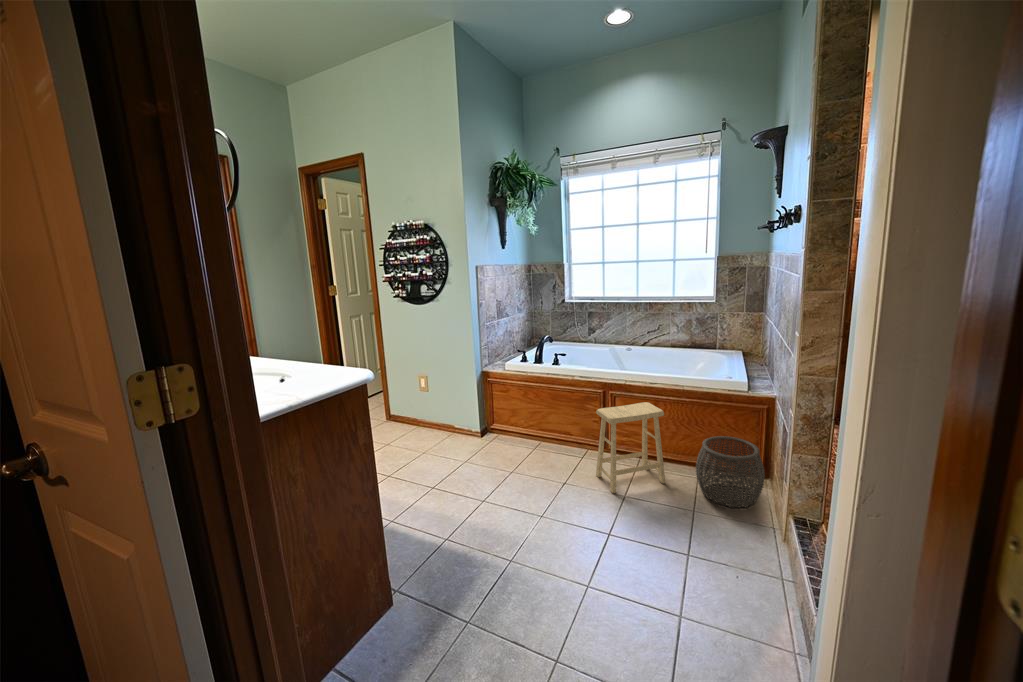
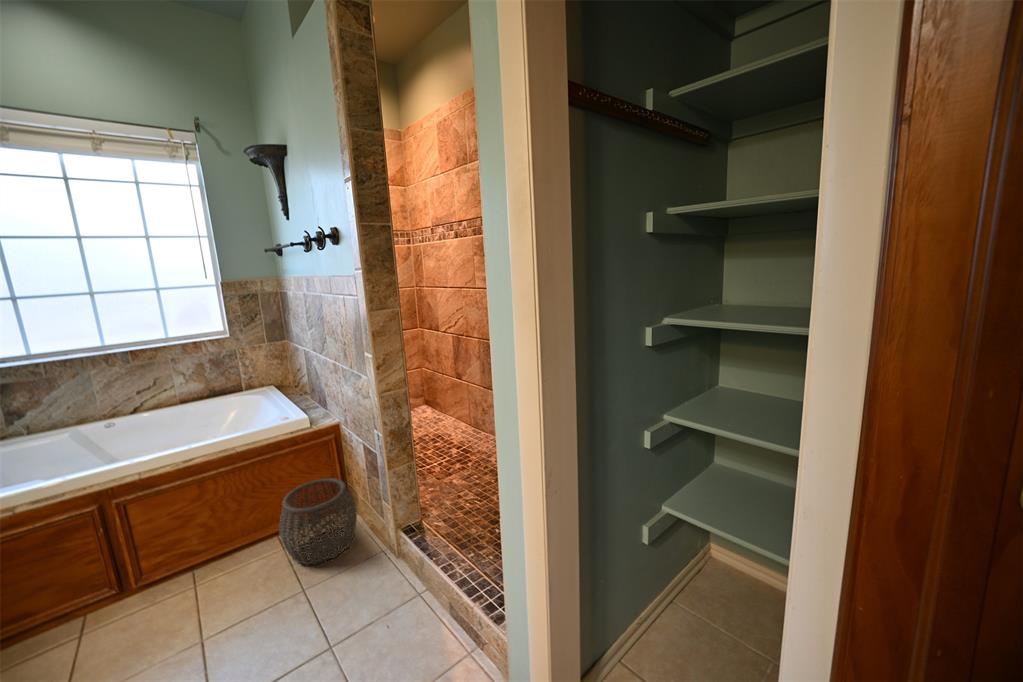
footstool: present [596,402,665,493] -> none [92,490,244,655]

